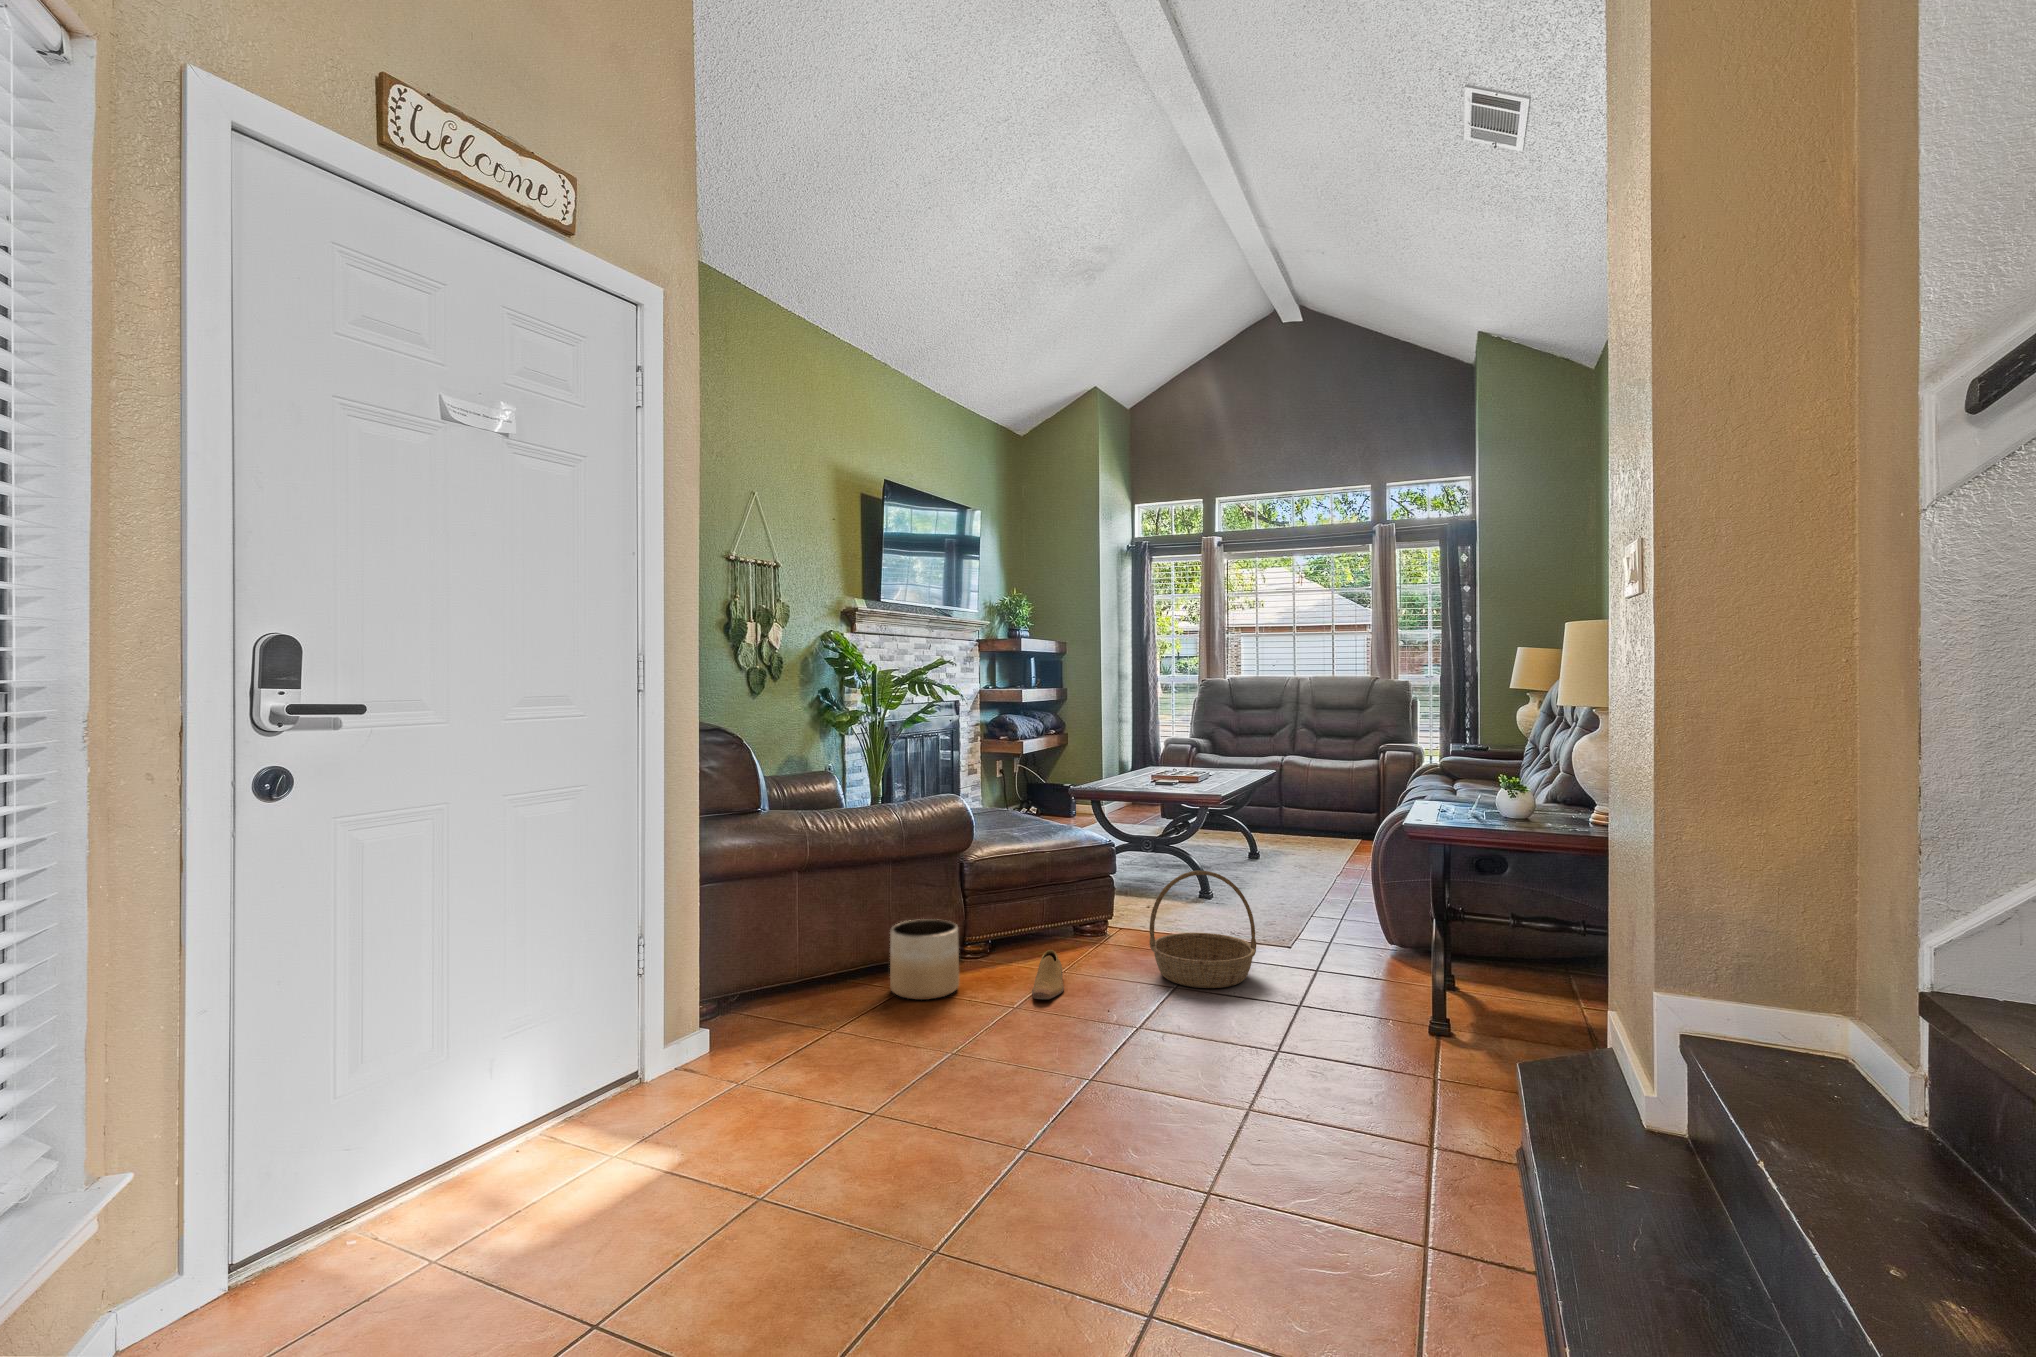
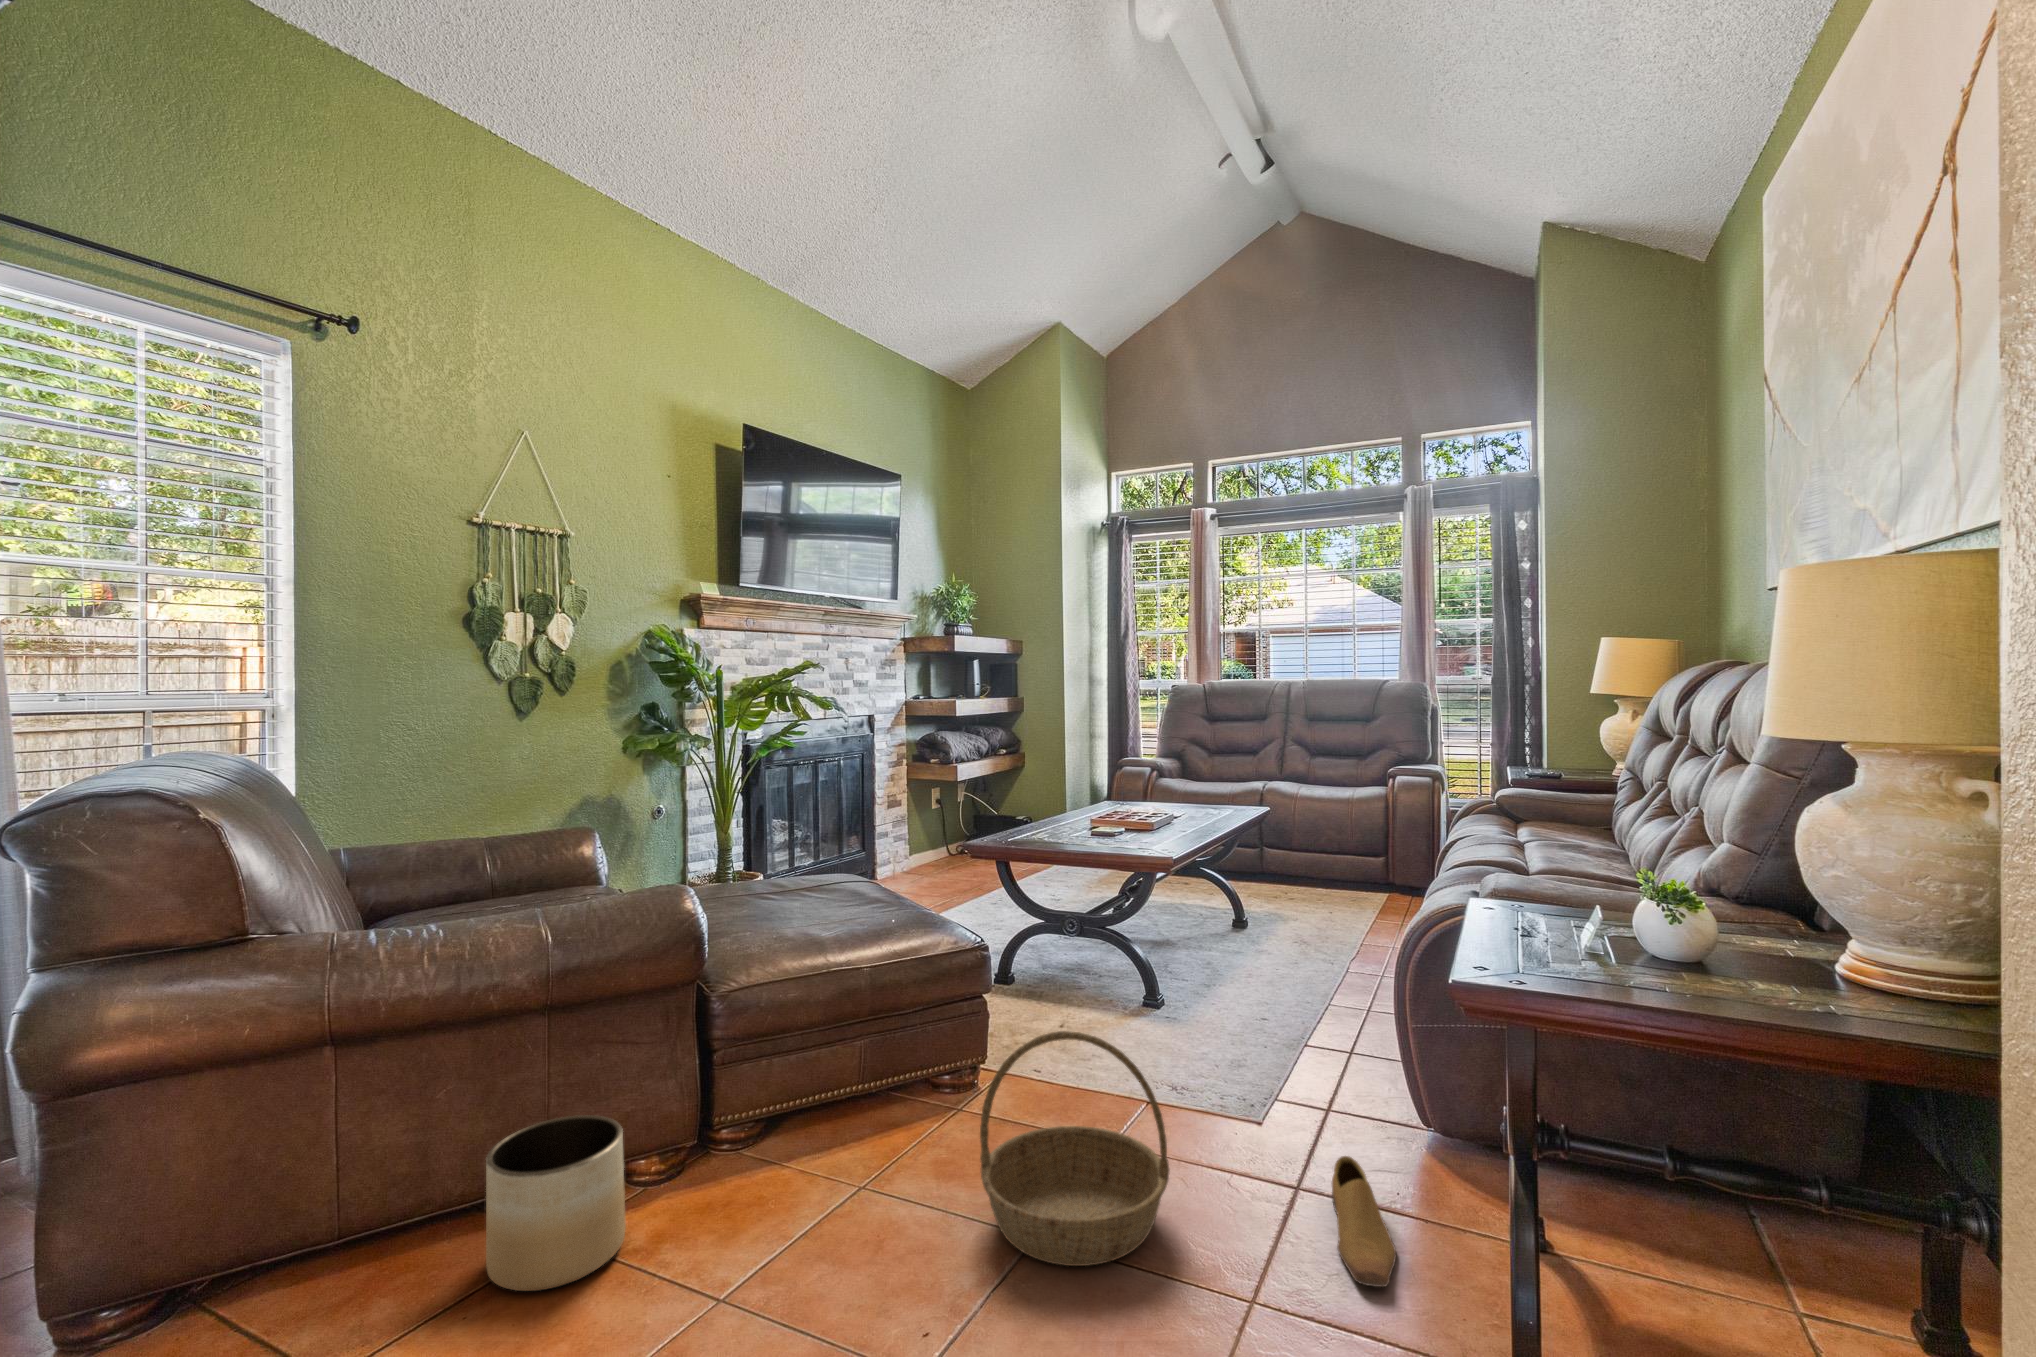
shoe: present [1032,950,1064,999] -> present [1332,1156,1396,1287]

